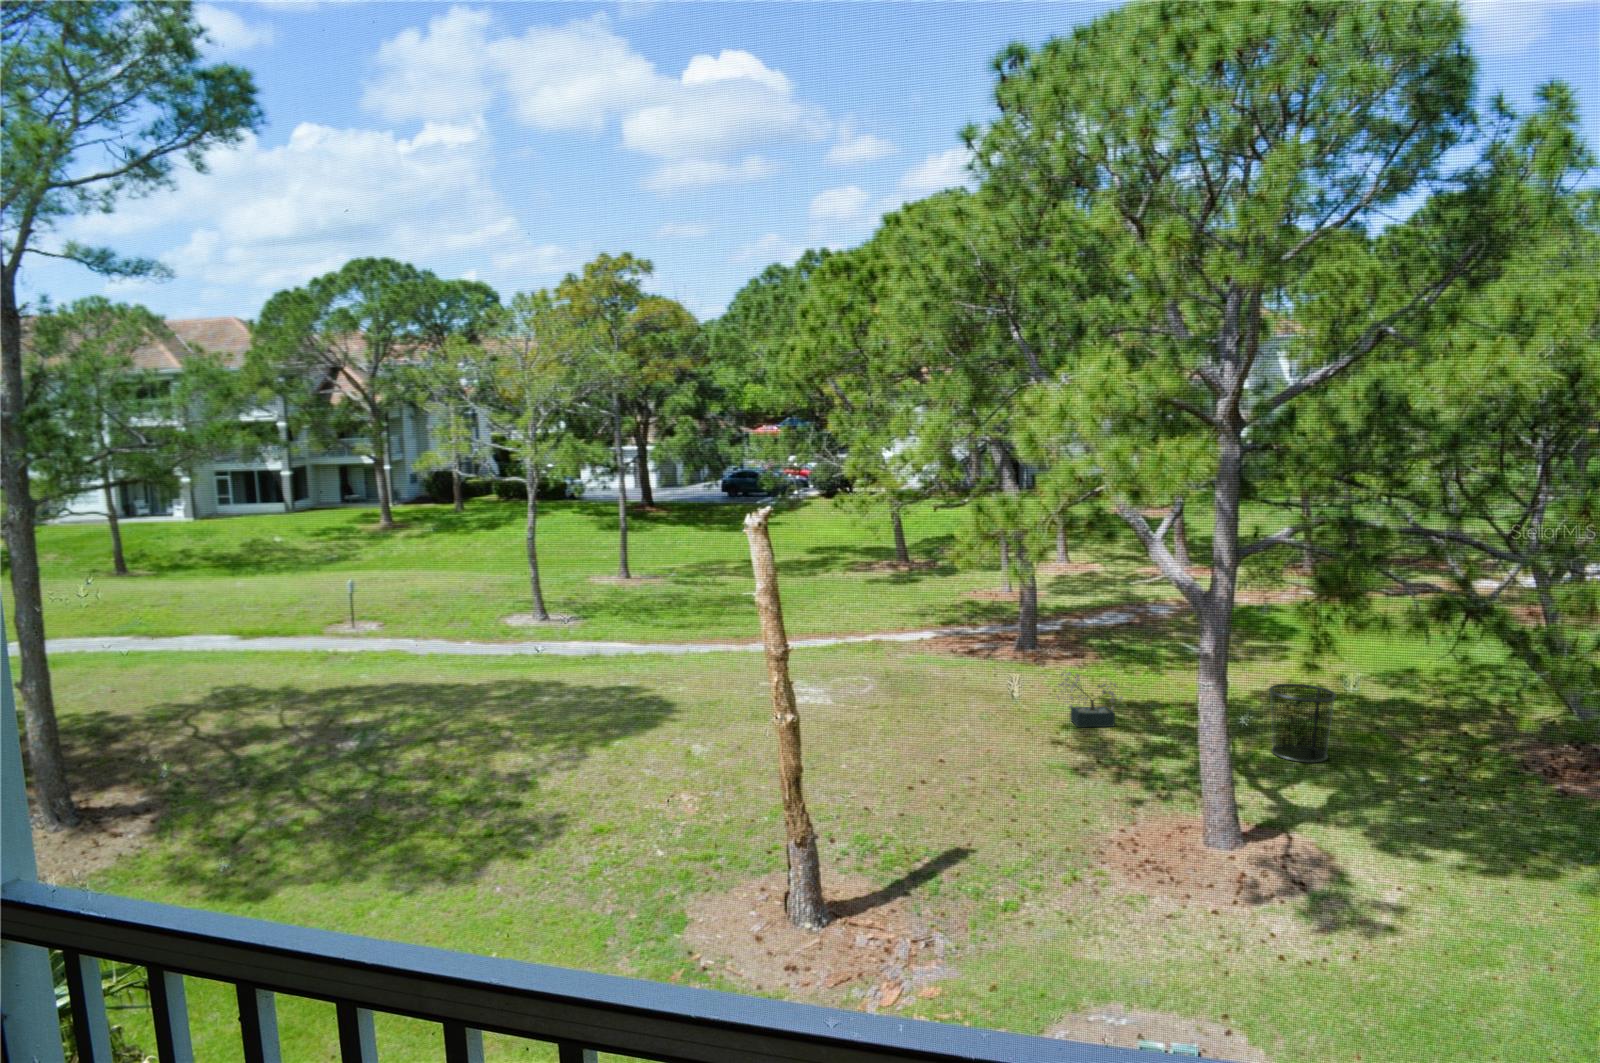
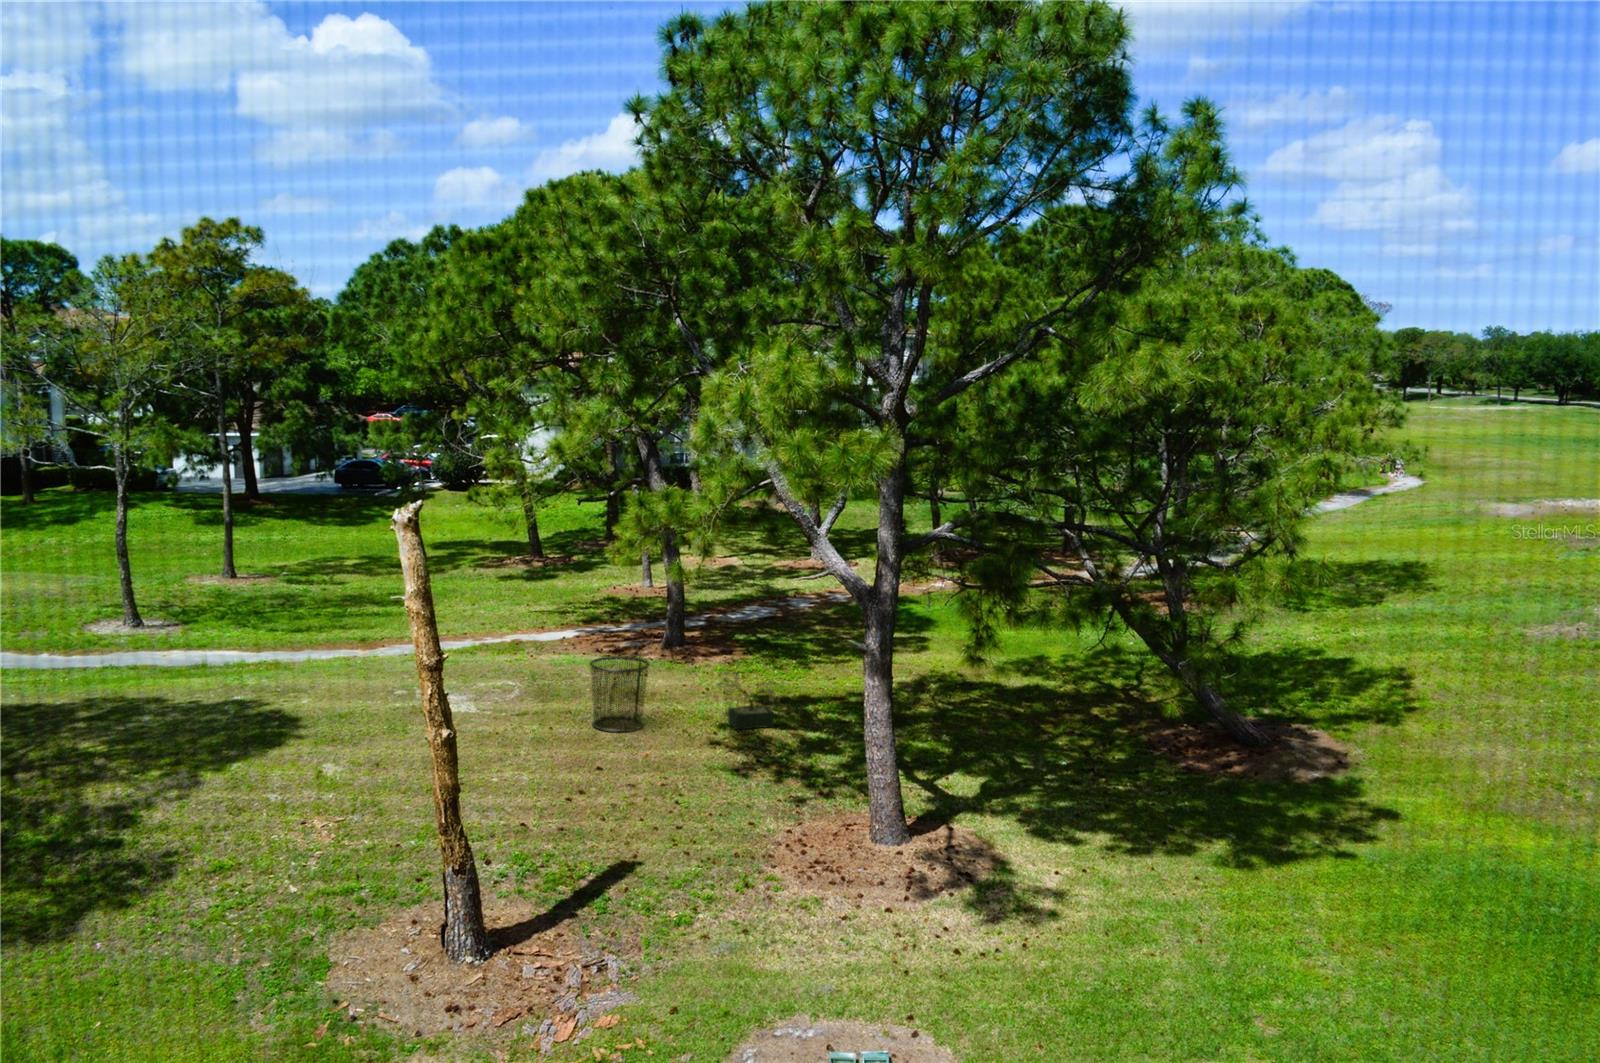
waste bin: present [1269,684,1336,763] -> present [589,656,650,732]

